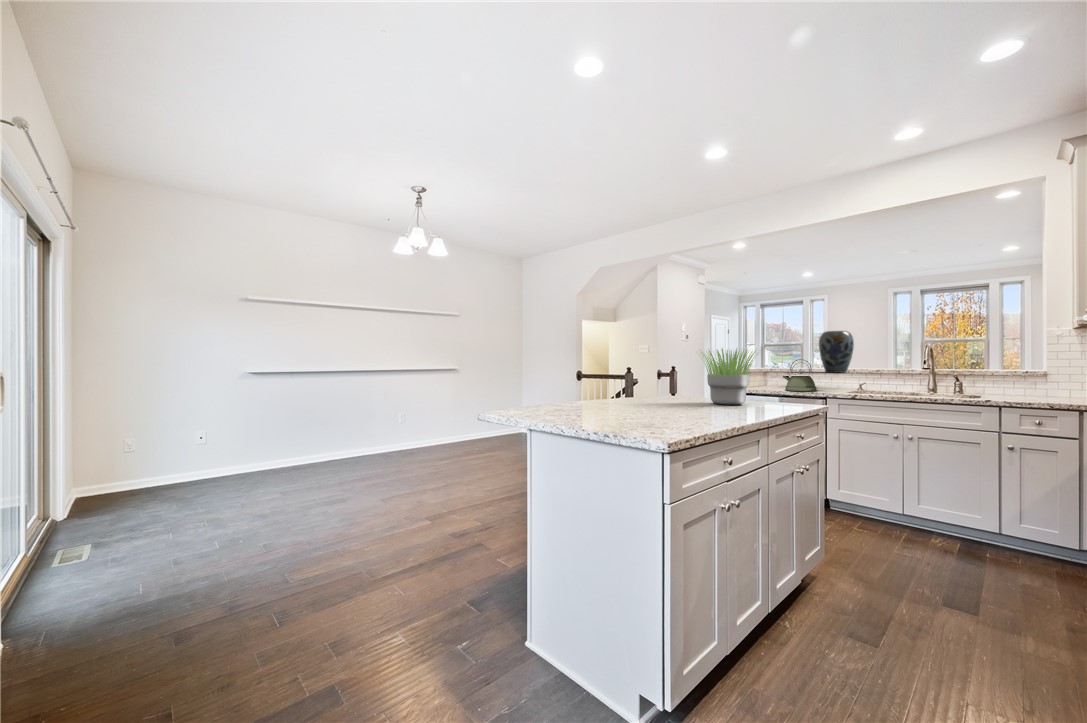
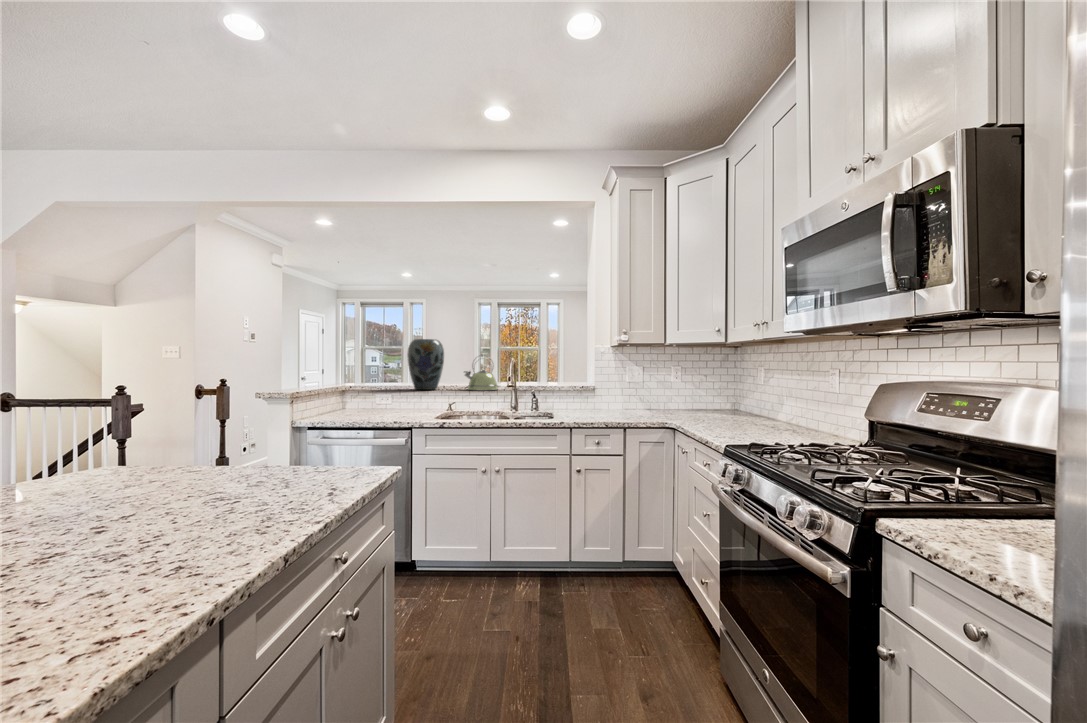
potted plant: present [701,349,756,405] -> none [102,372,286,504]
kettle: present [783,359,817,391] -> present [464,368,498,391]

